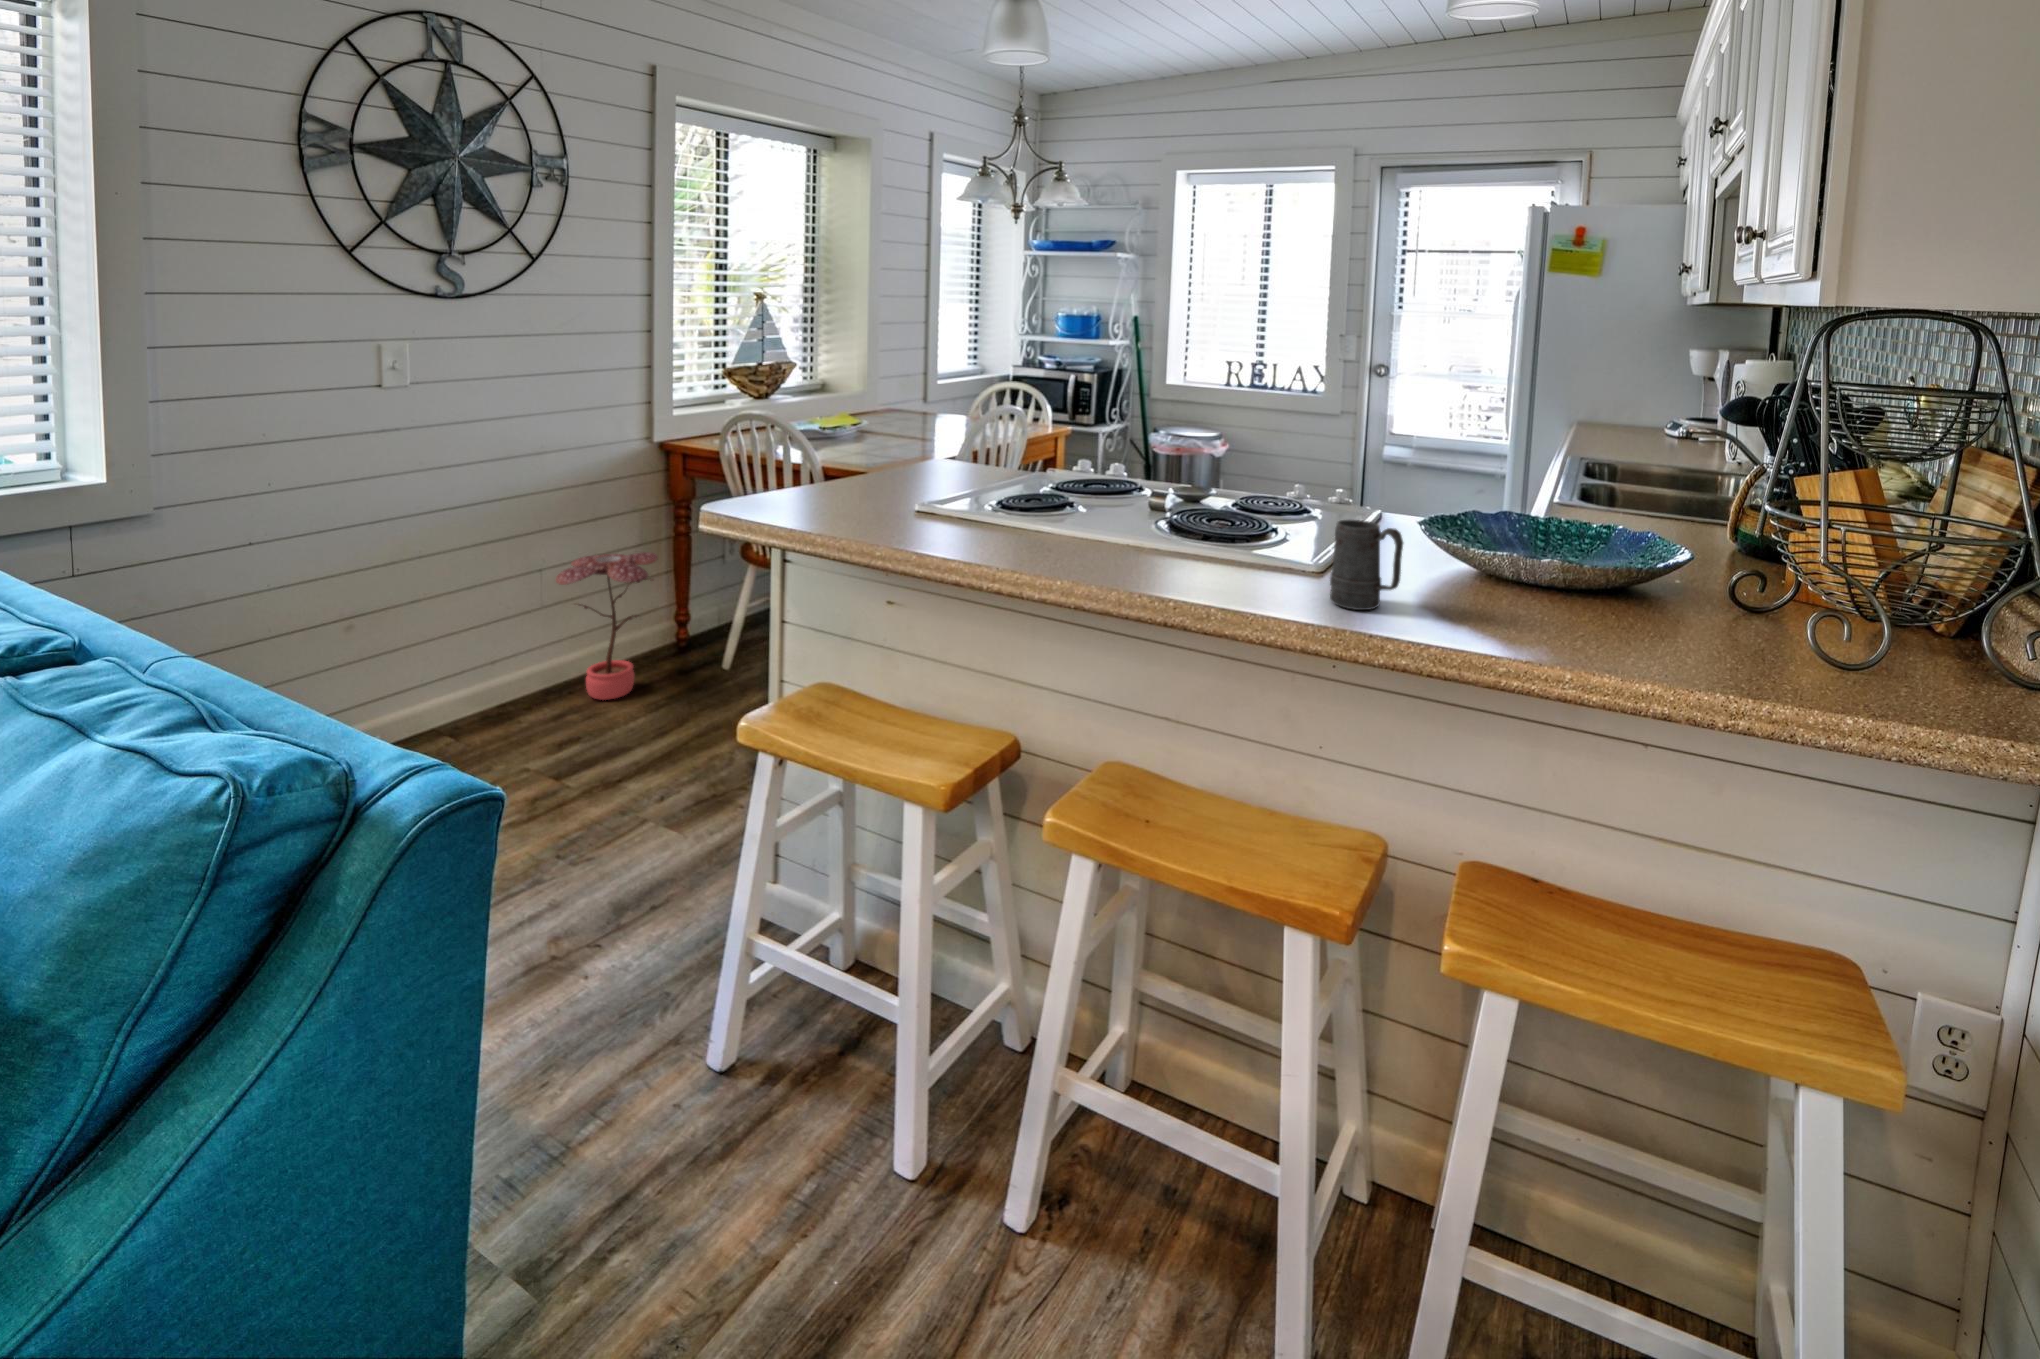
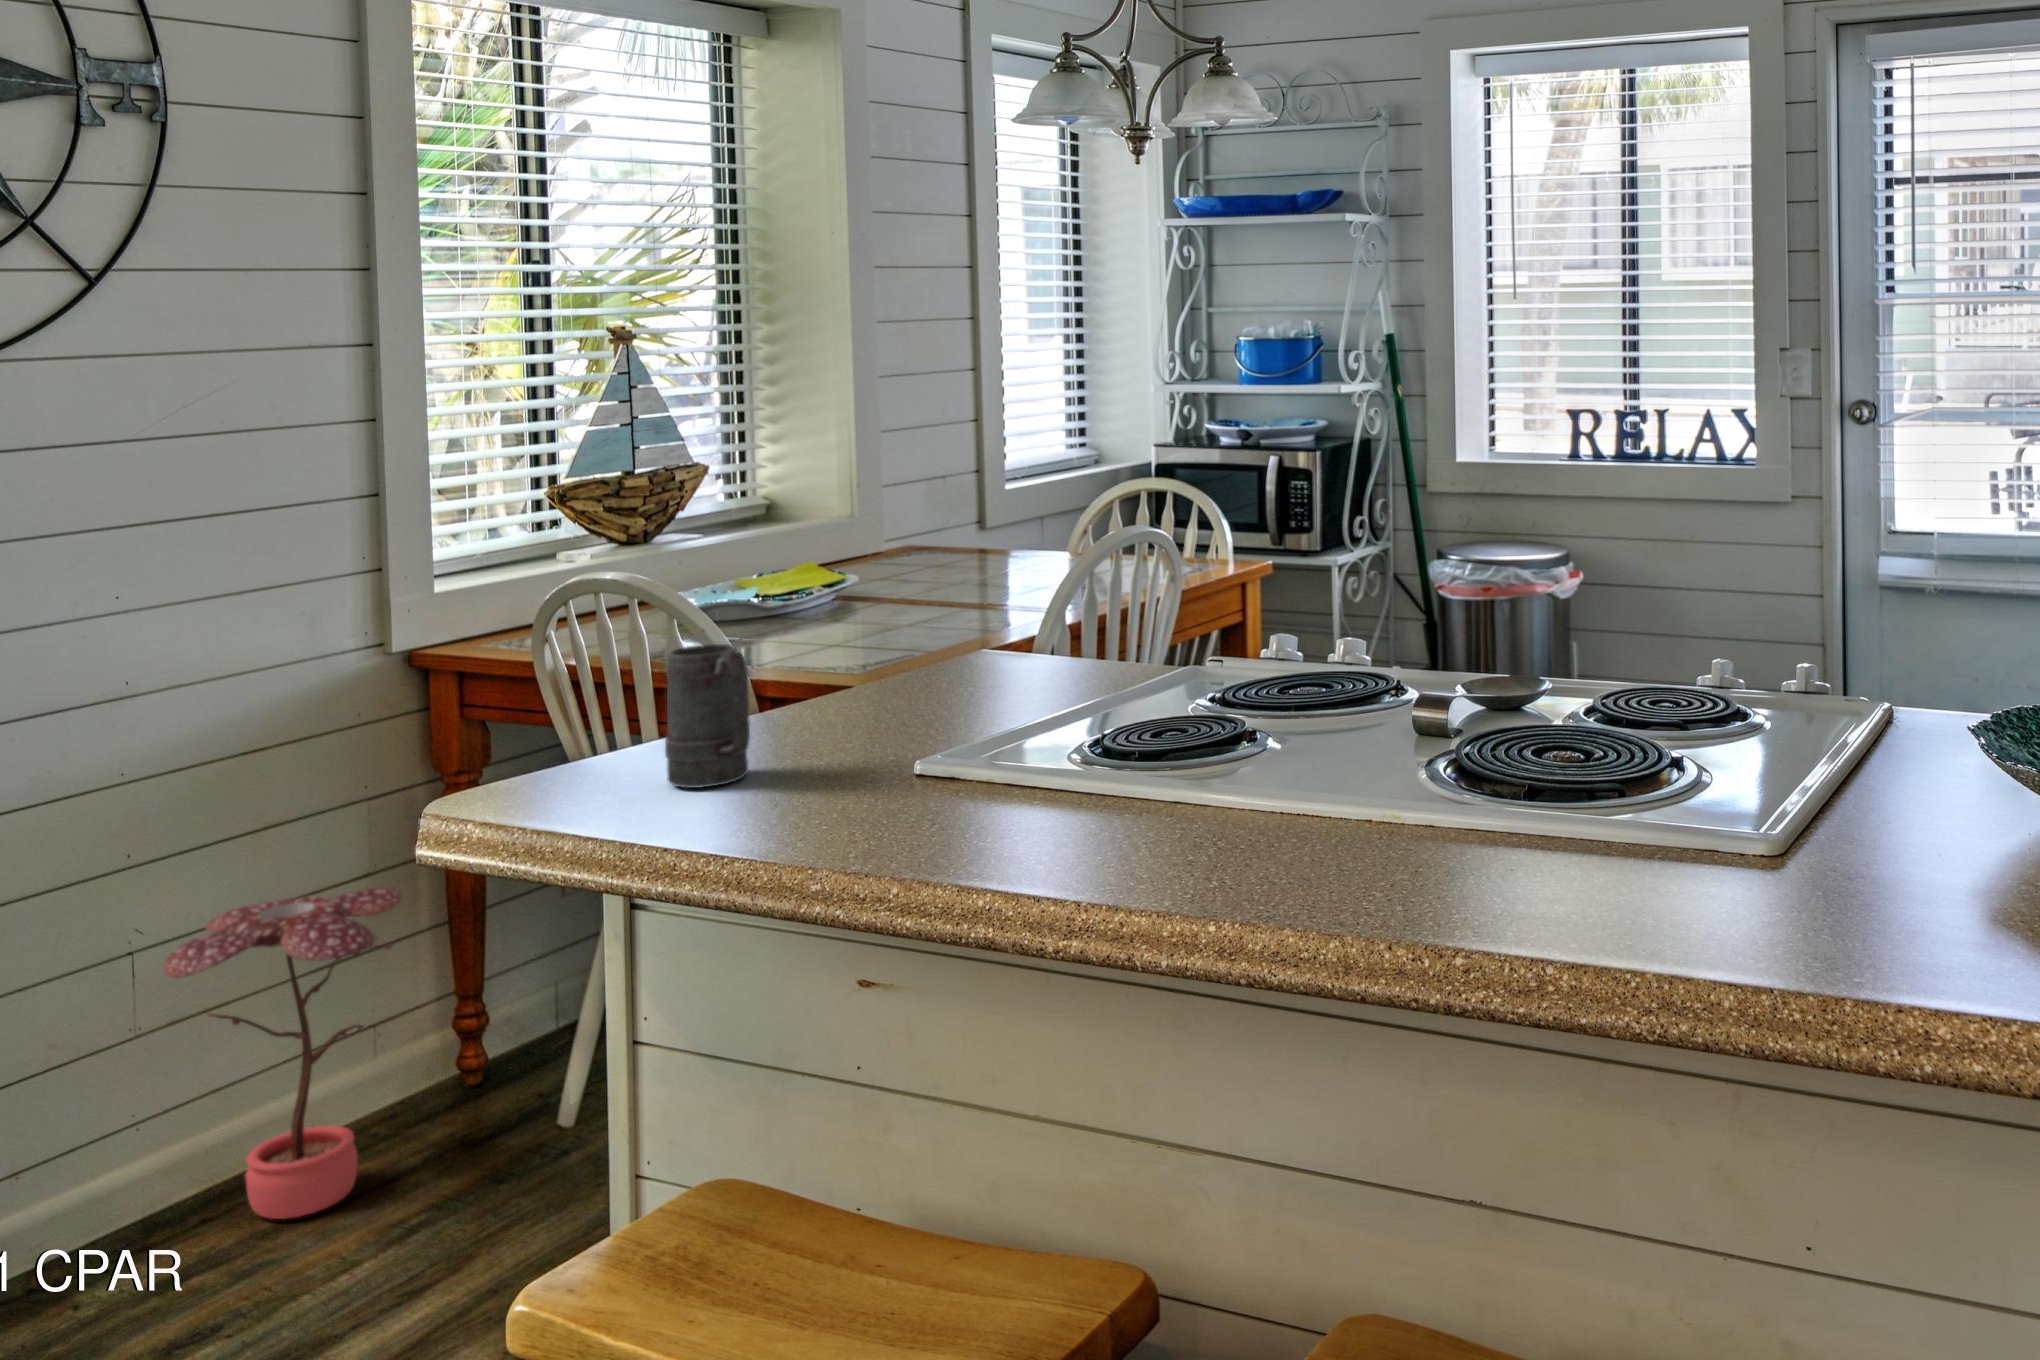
mug: present [1330,520,1403,610] -> present [665,644,750,788]

